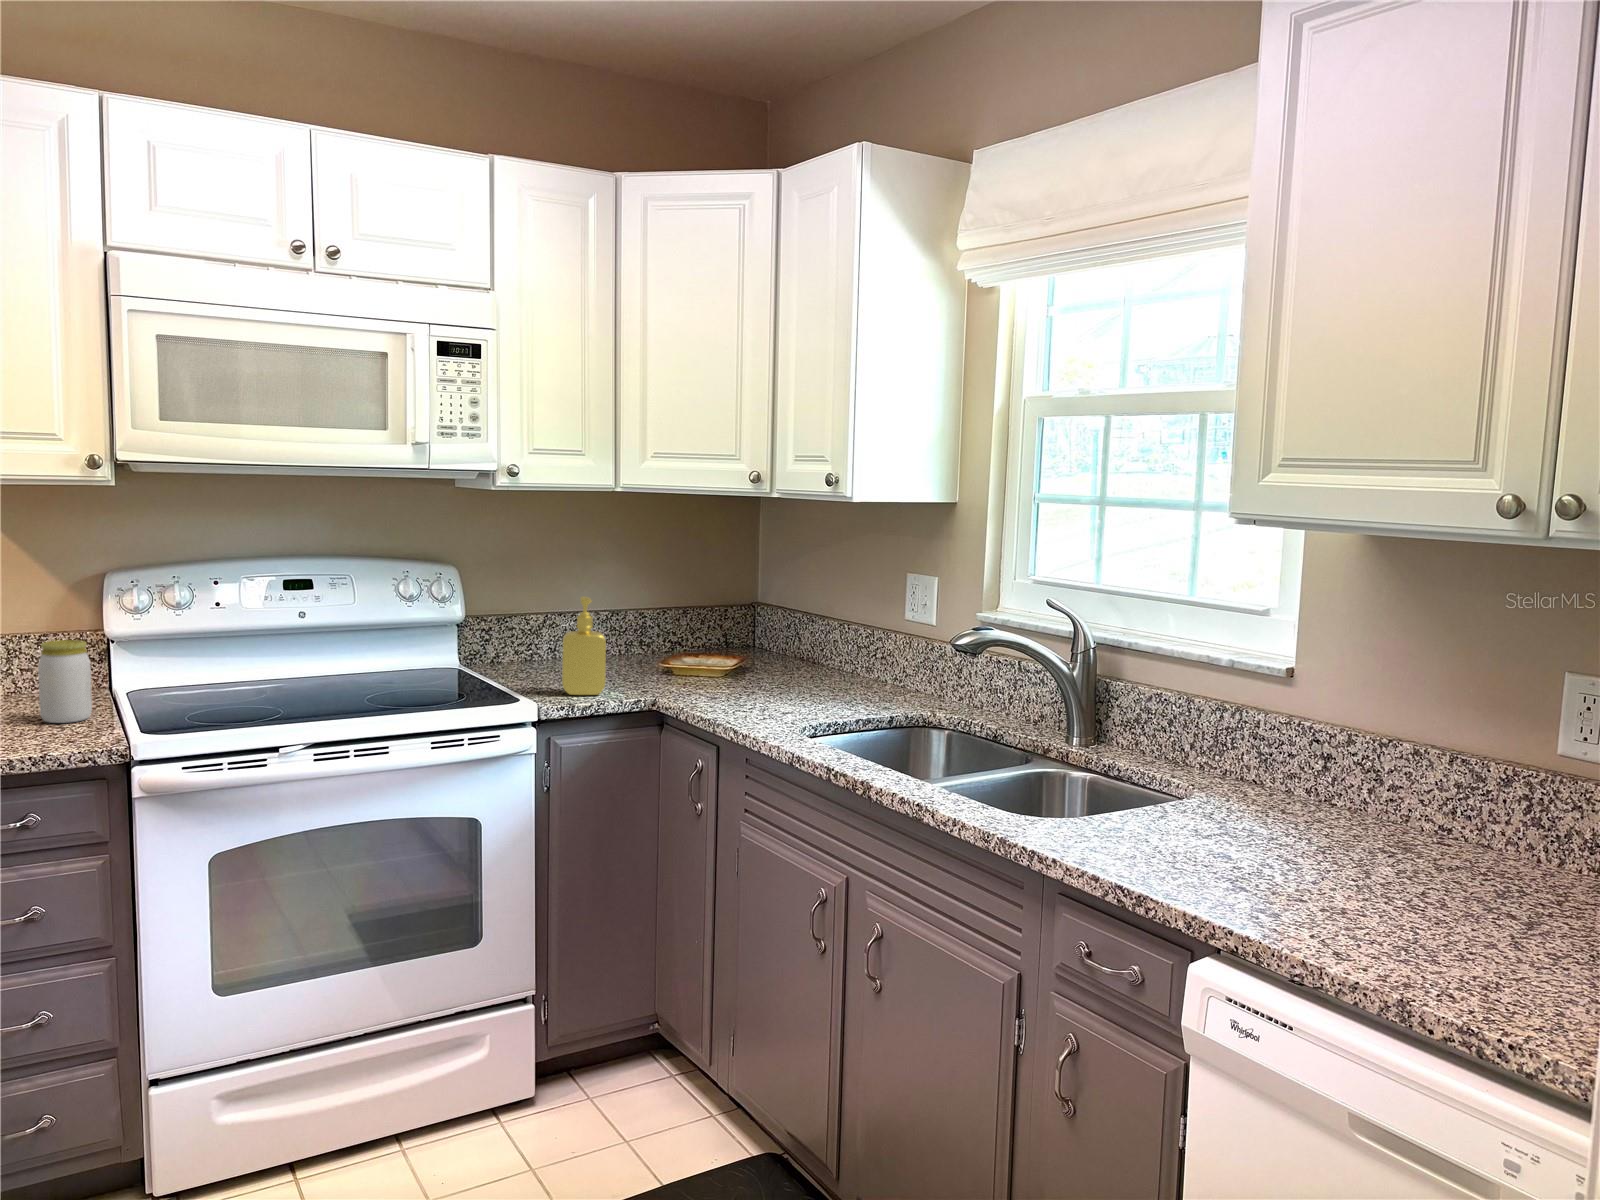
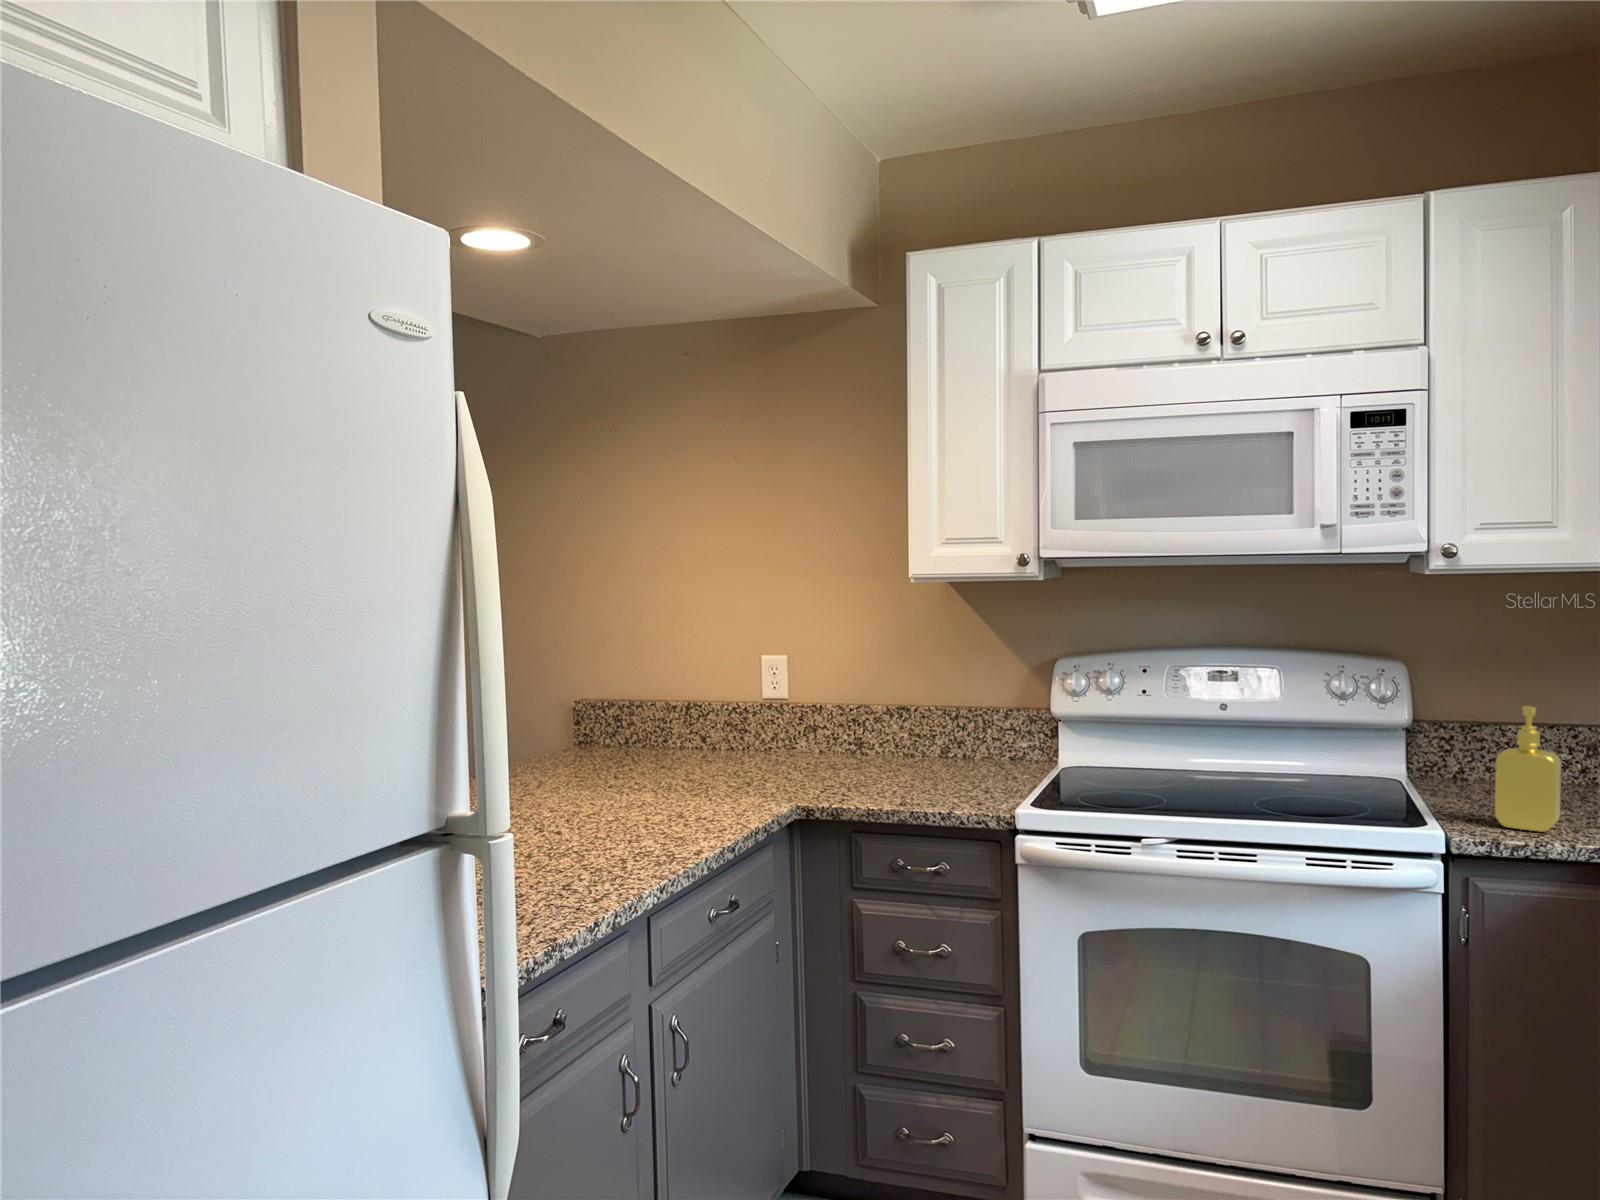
jar: present [38,640,92,723] -> none [976,715,1016,788]

